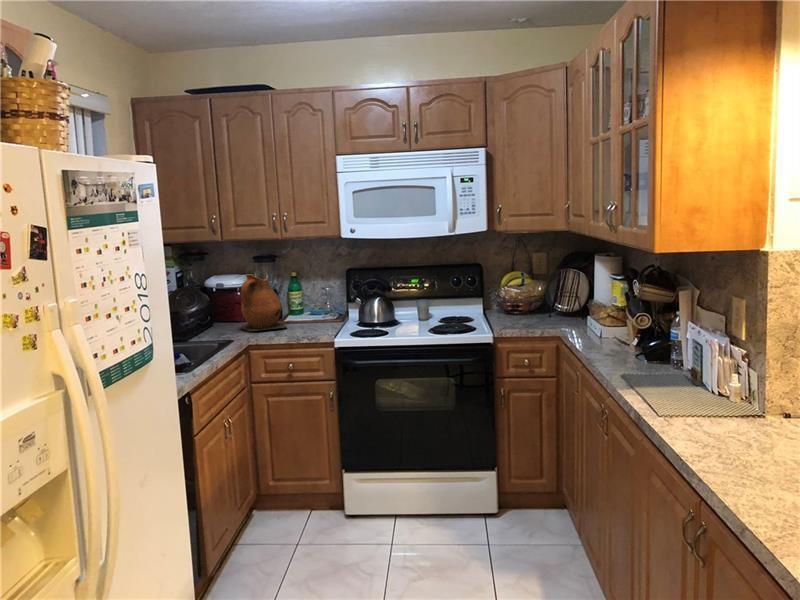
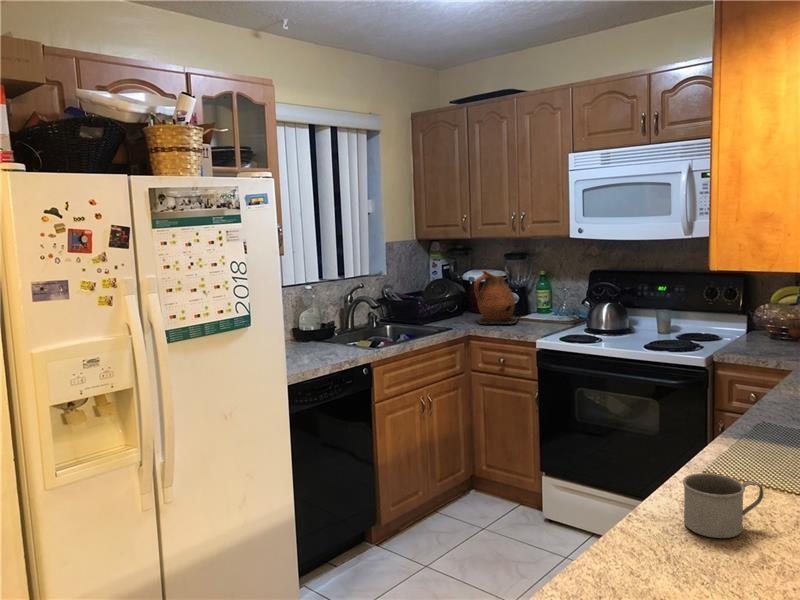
mug: none [715,412,765,460] -> present [683,473,763,538]

